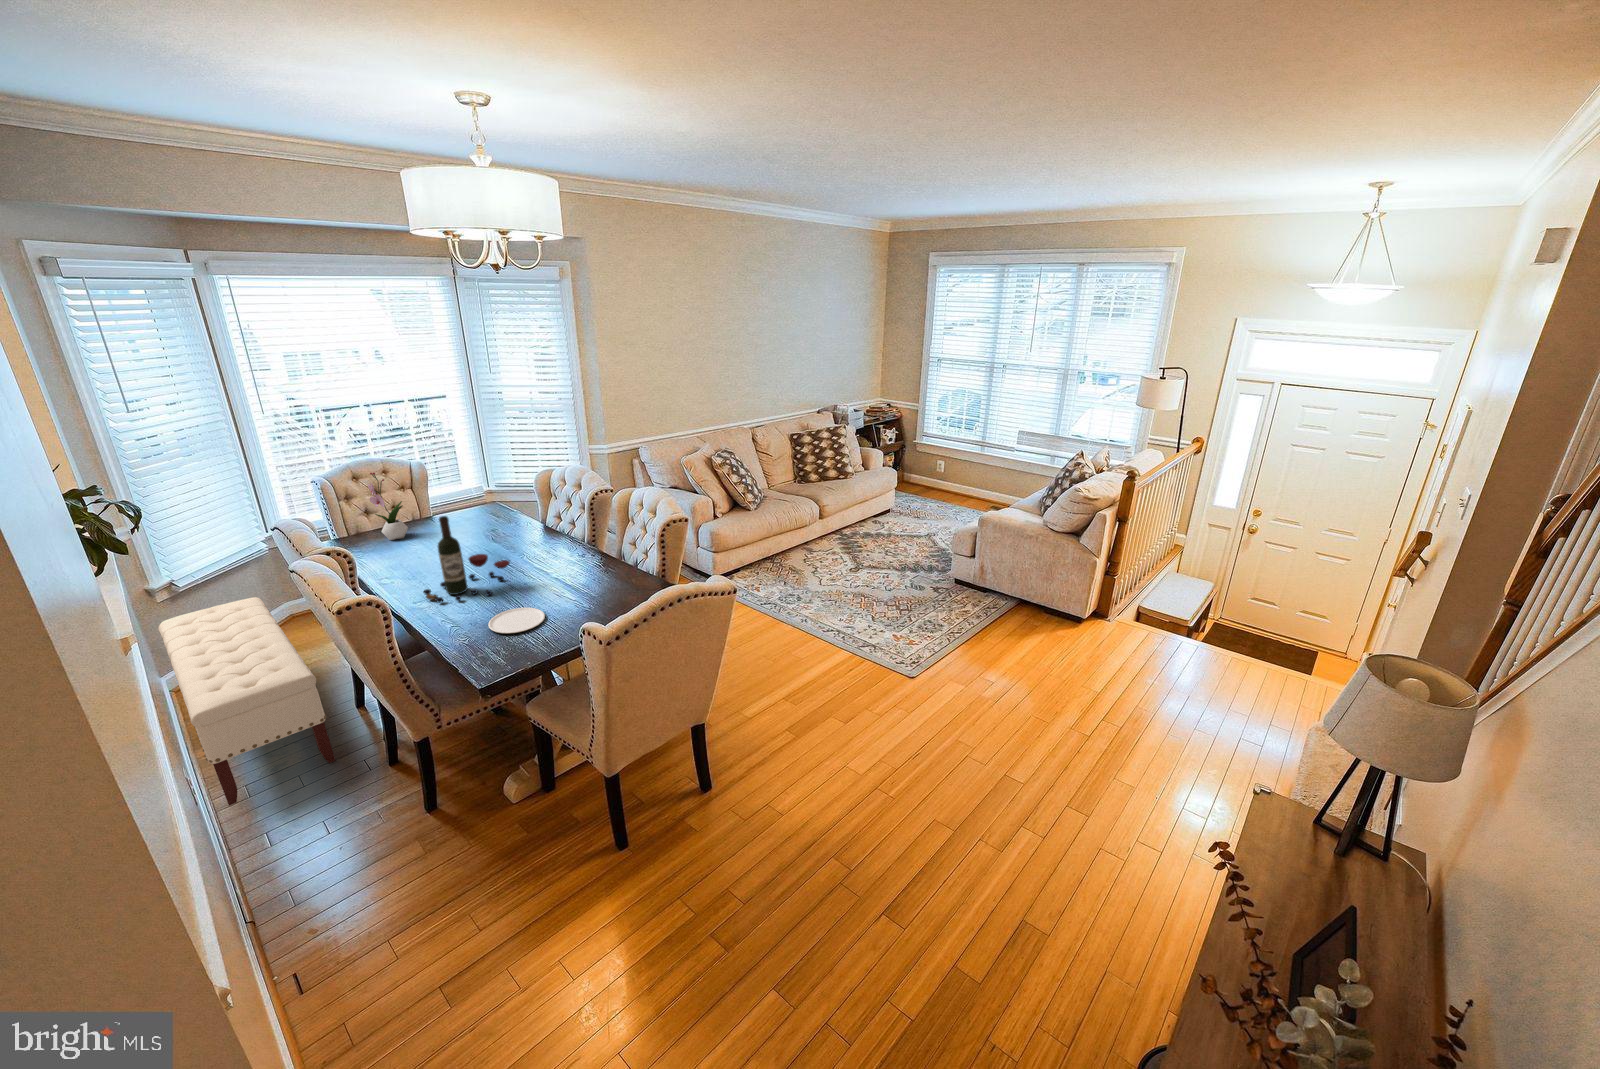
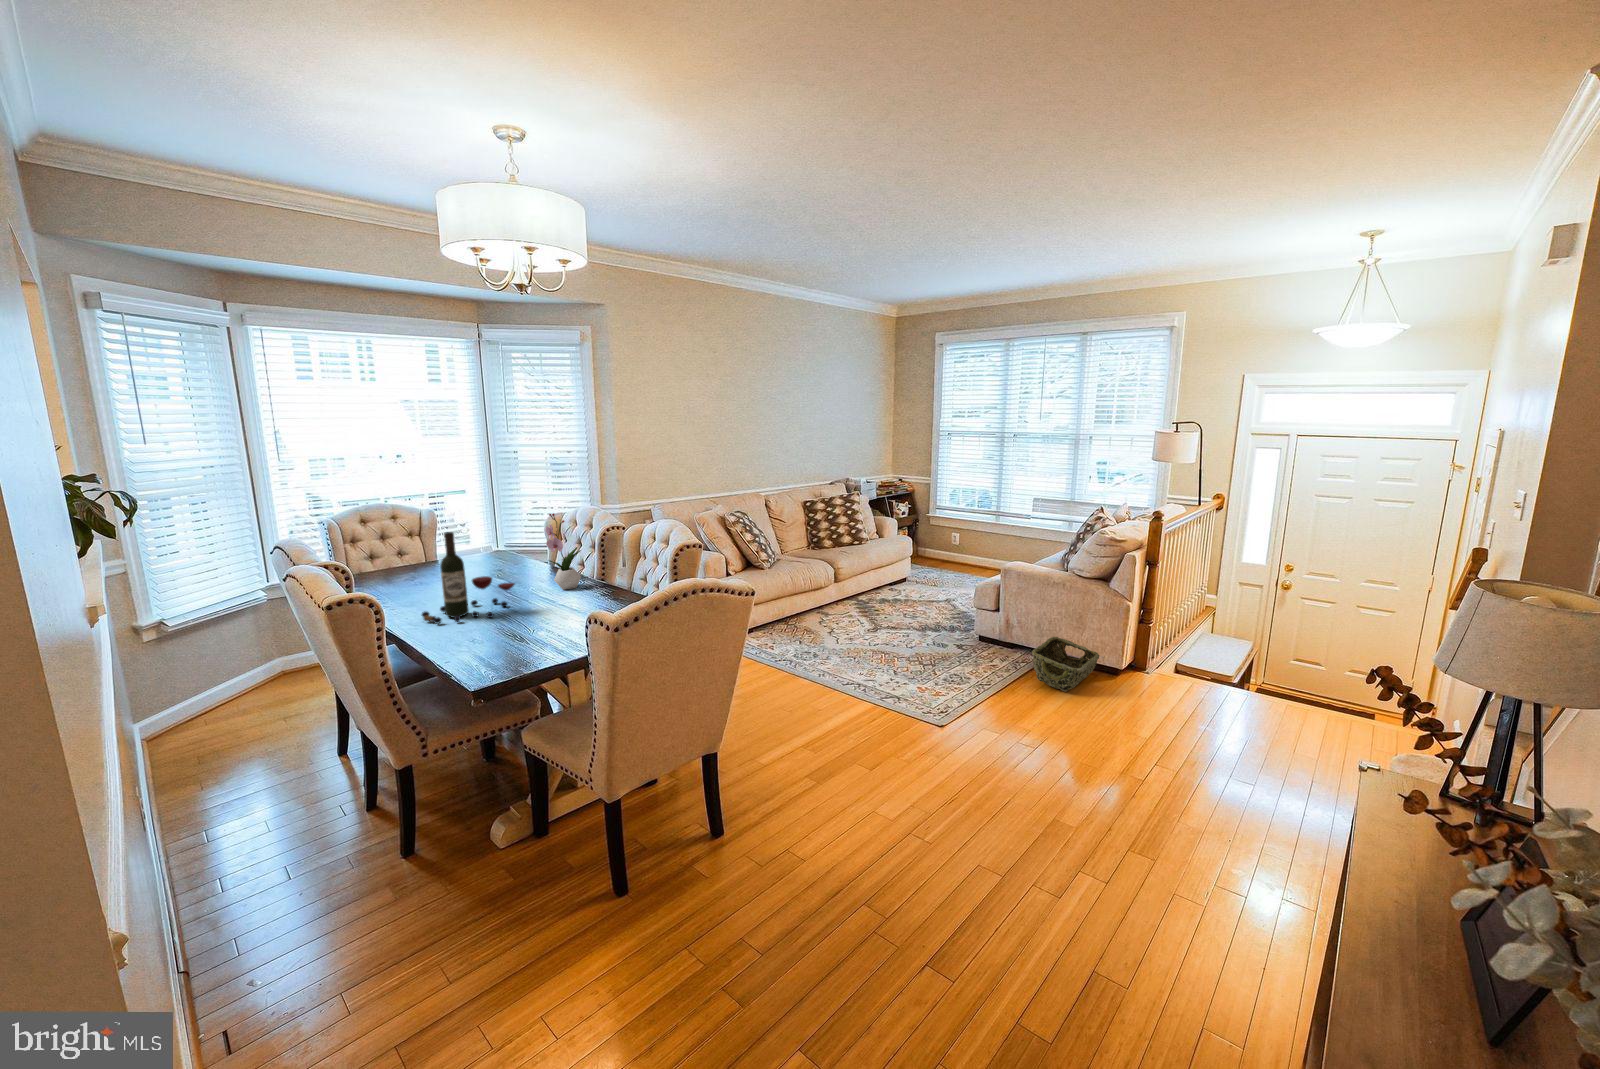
flower arrangement: present [368,472,408,540] -> present [546,513,581,590]
woven basket: none [1001,587,1065,642] -> present [1032,637,1099,692]
bench: present [159,597,335,806] -> none [140,638,307,852]
plate: present [488,608,545,634] -> none [486,626,548,647]

